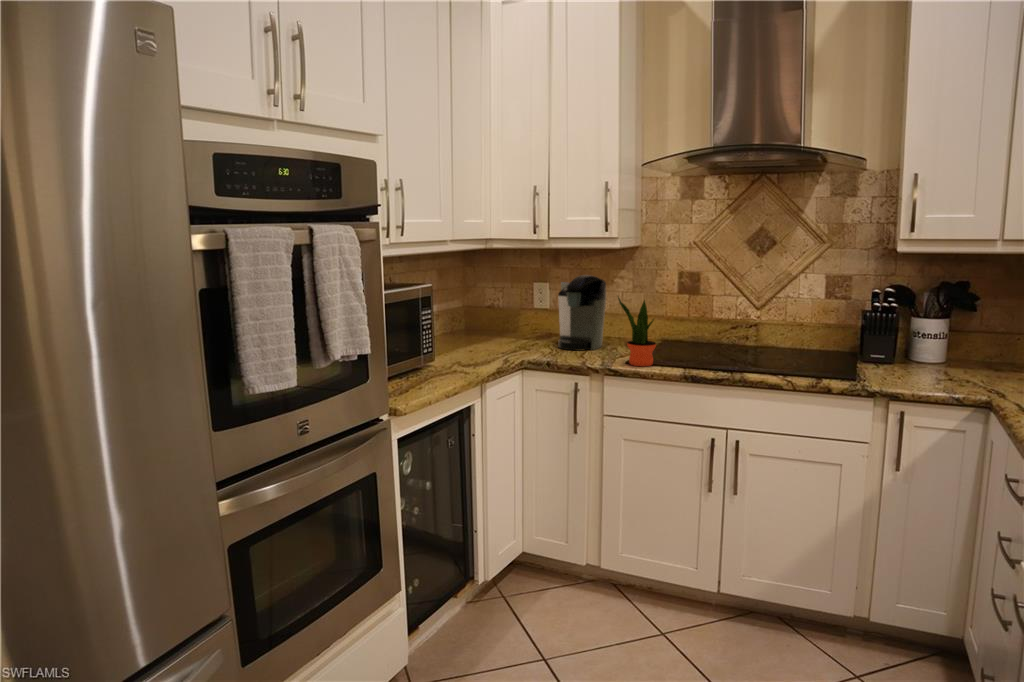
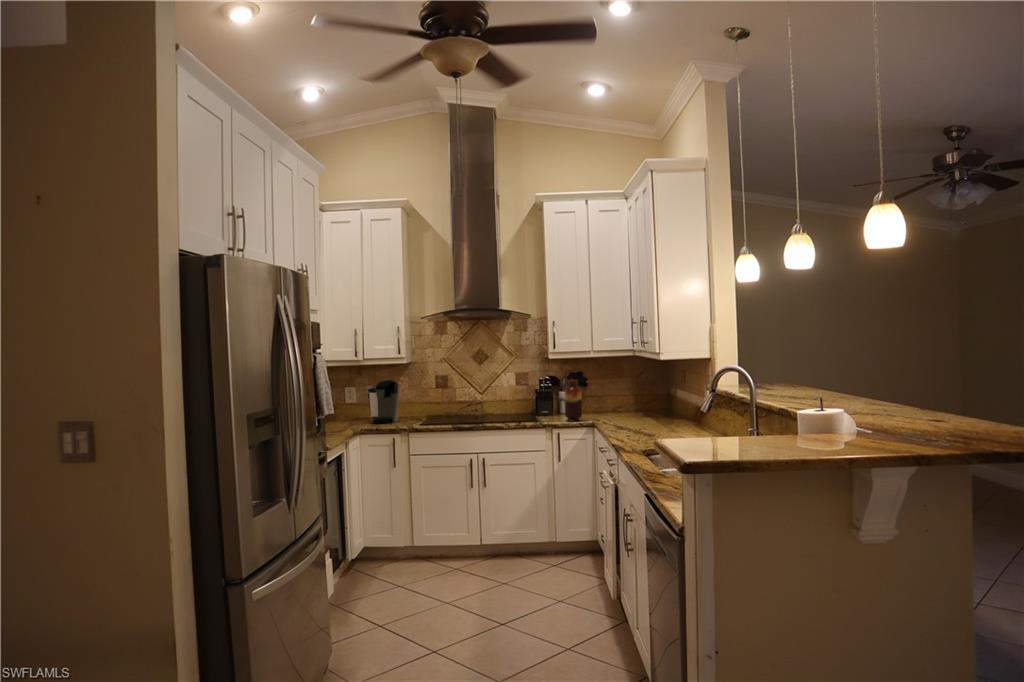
potted plant: present [618,297,656,366] -> none [411,387,435,426]
vase: none [920,302,967,390] -> present [565,380,582,421]

